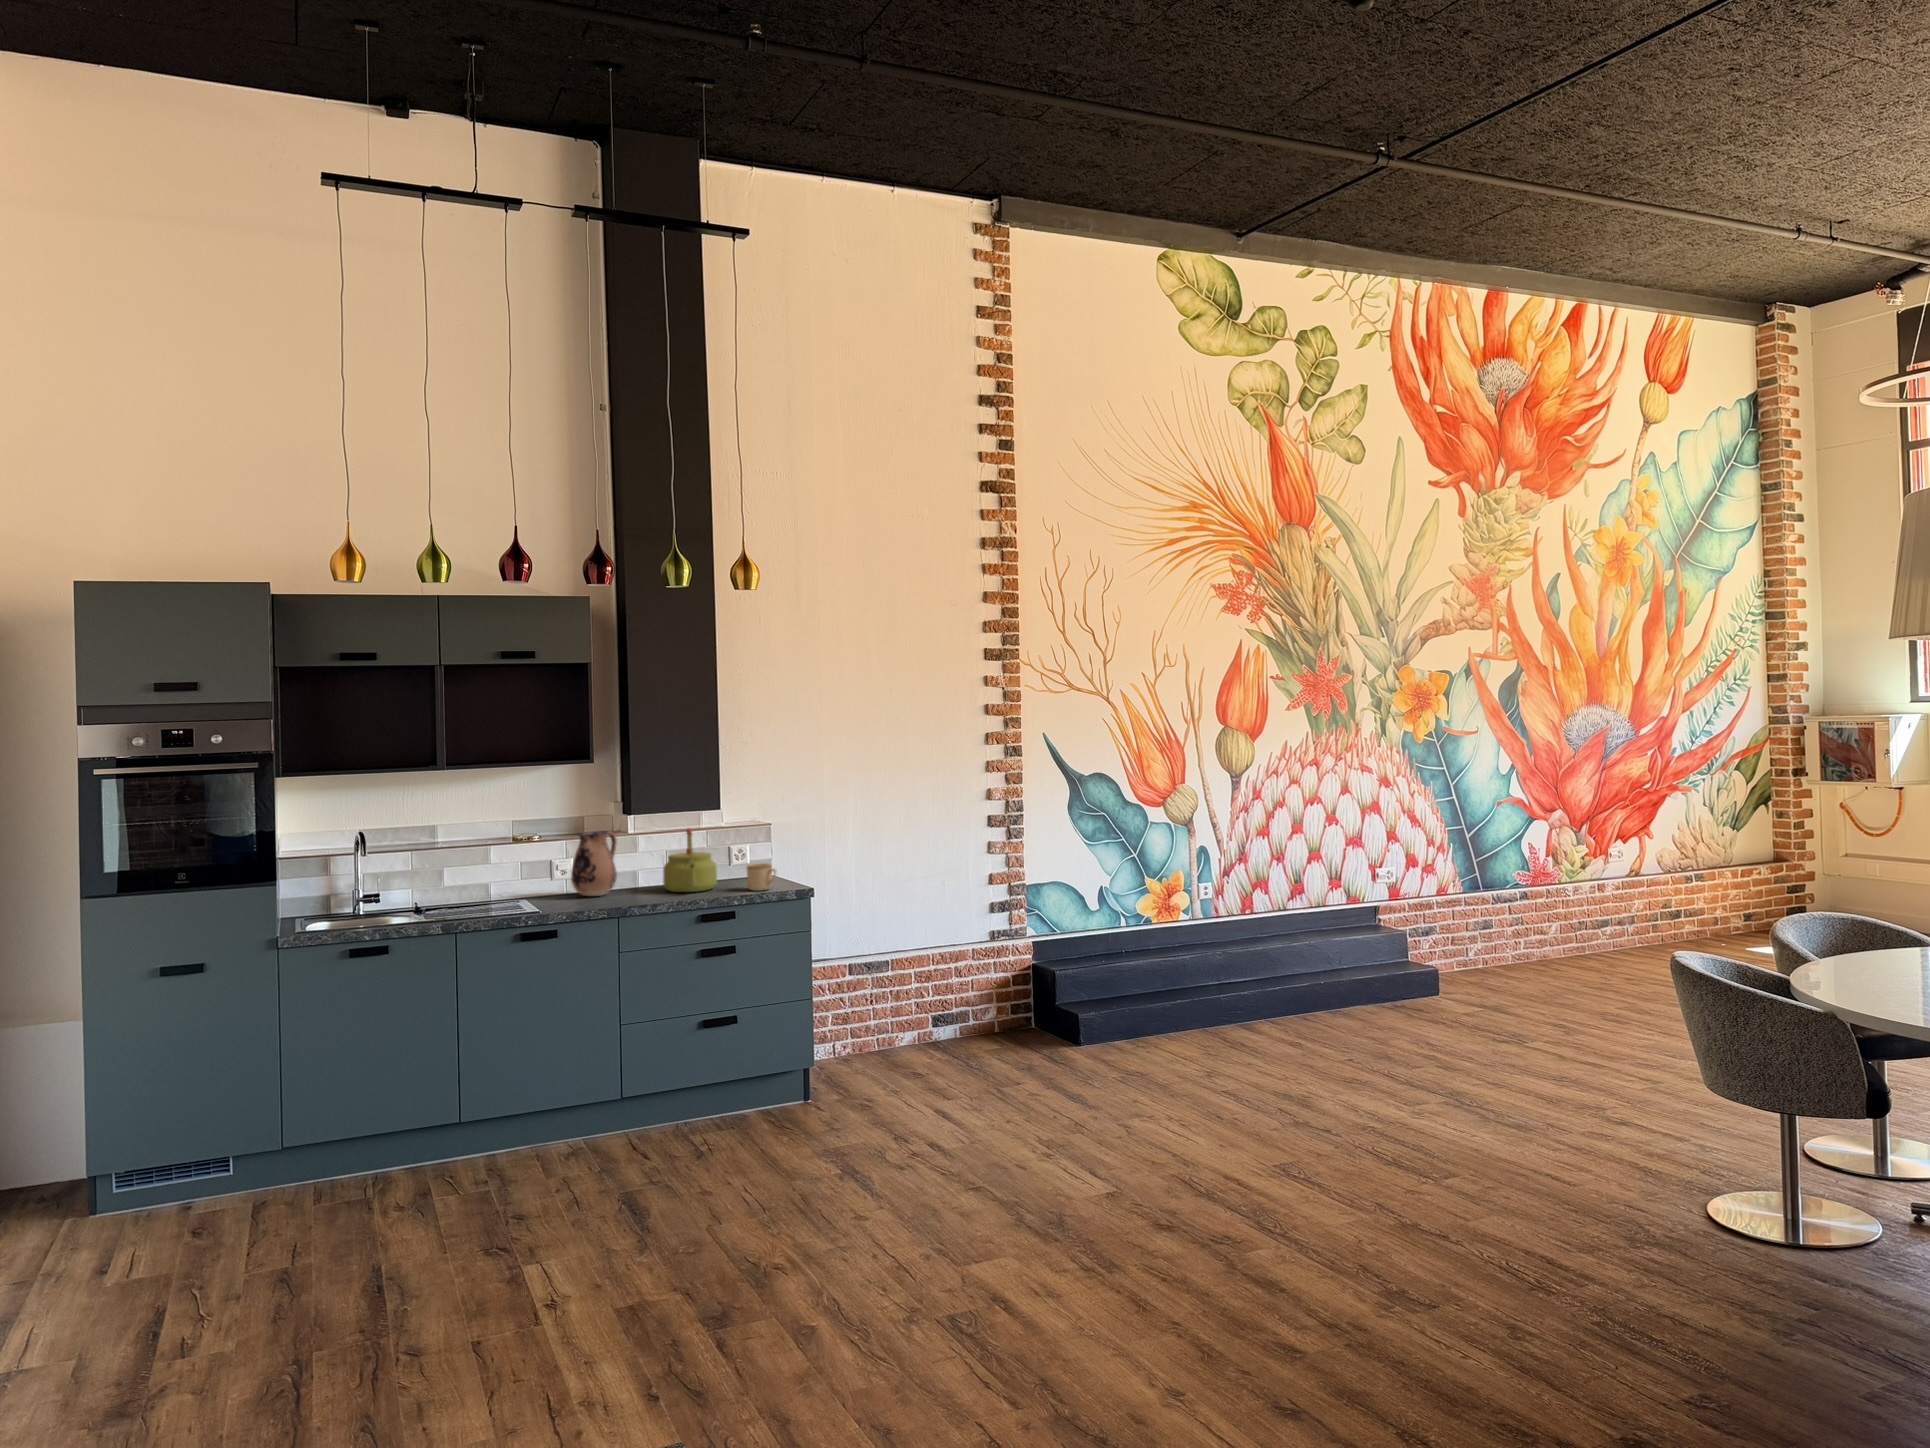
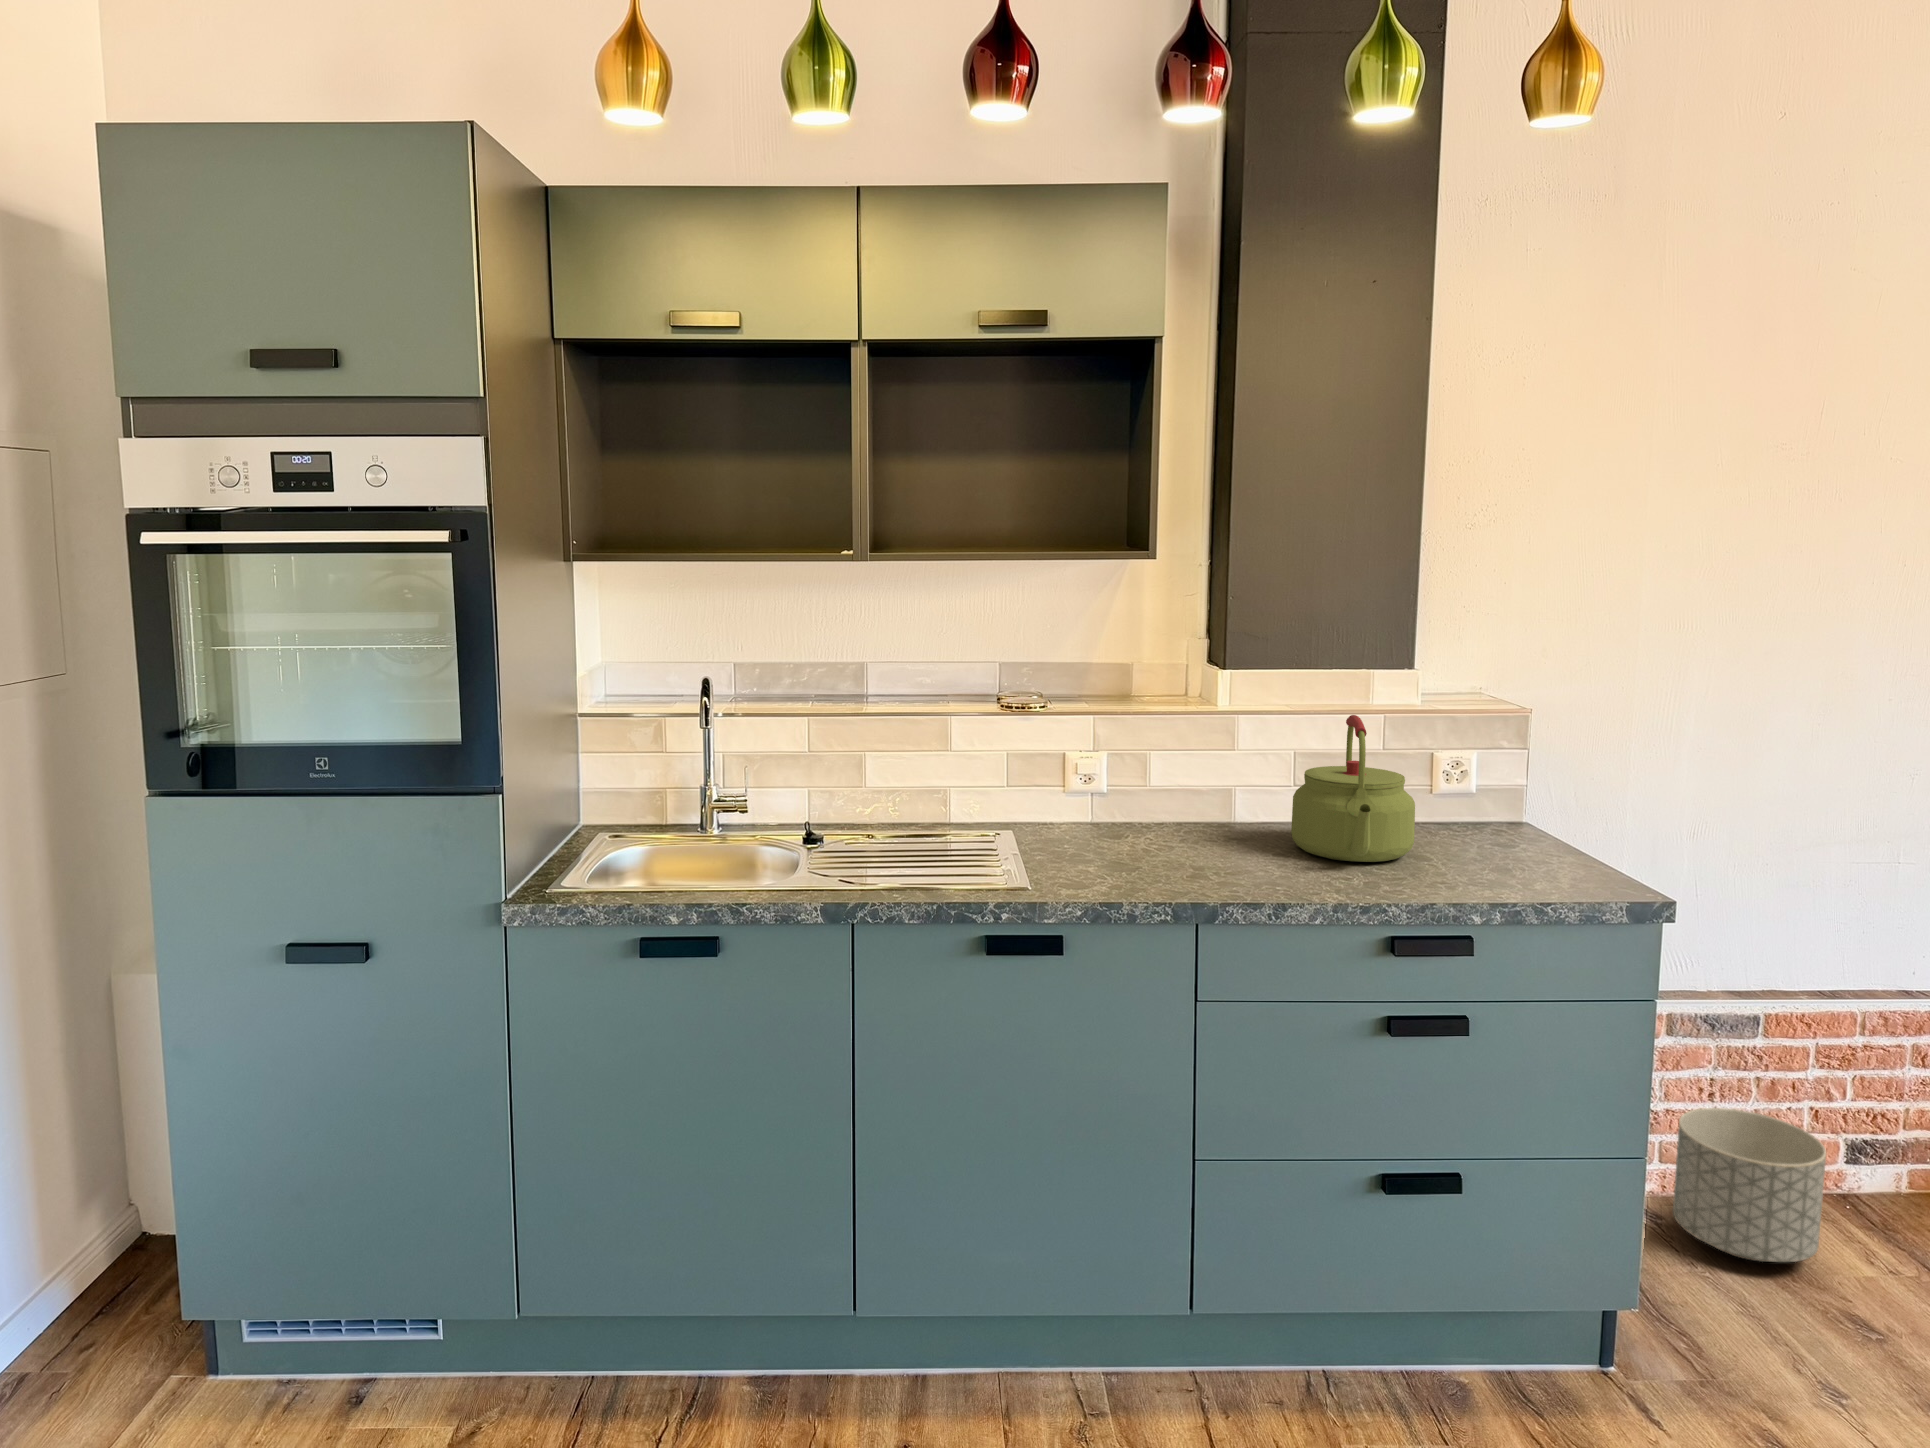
ceramic pitcher: present [571,831,617,896] -> none [1097,706,1195,847]
mug: present [747,864,777,891] -> none [1491,811,1572,880]
planter: none [852,1004,910,1067] -> present [1673,1108,1826,1262]

